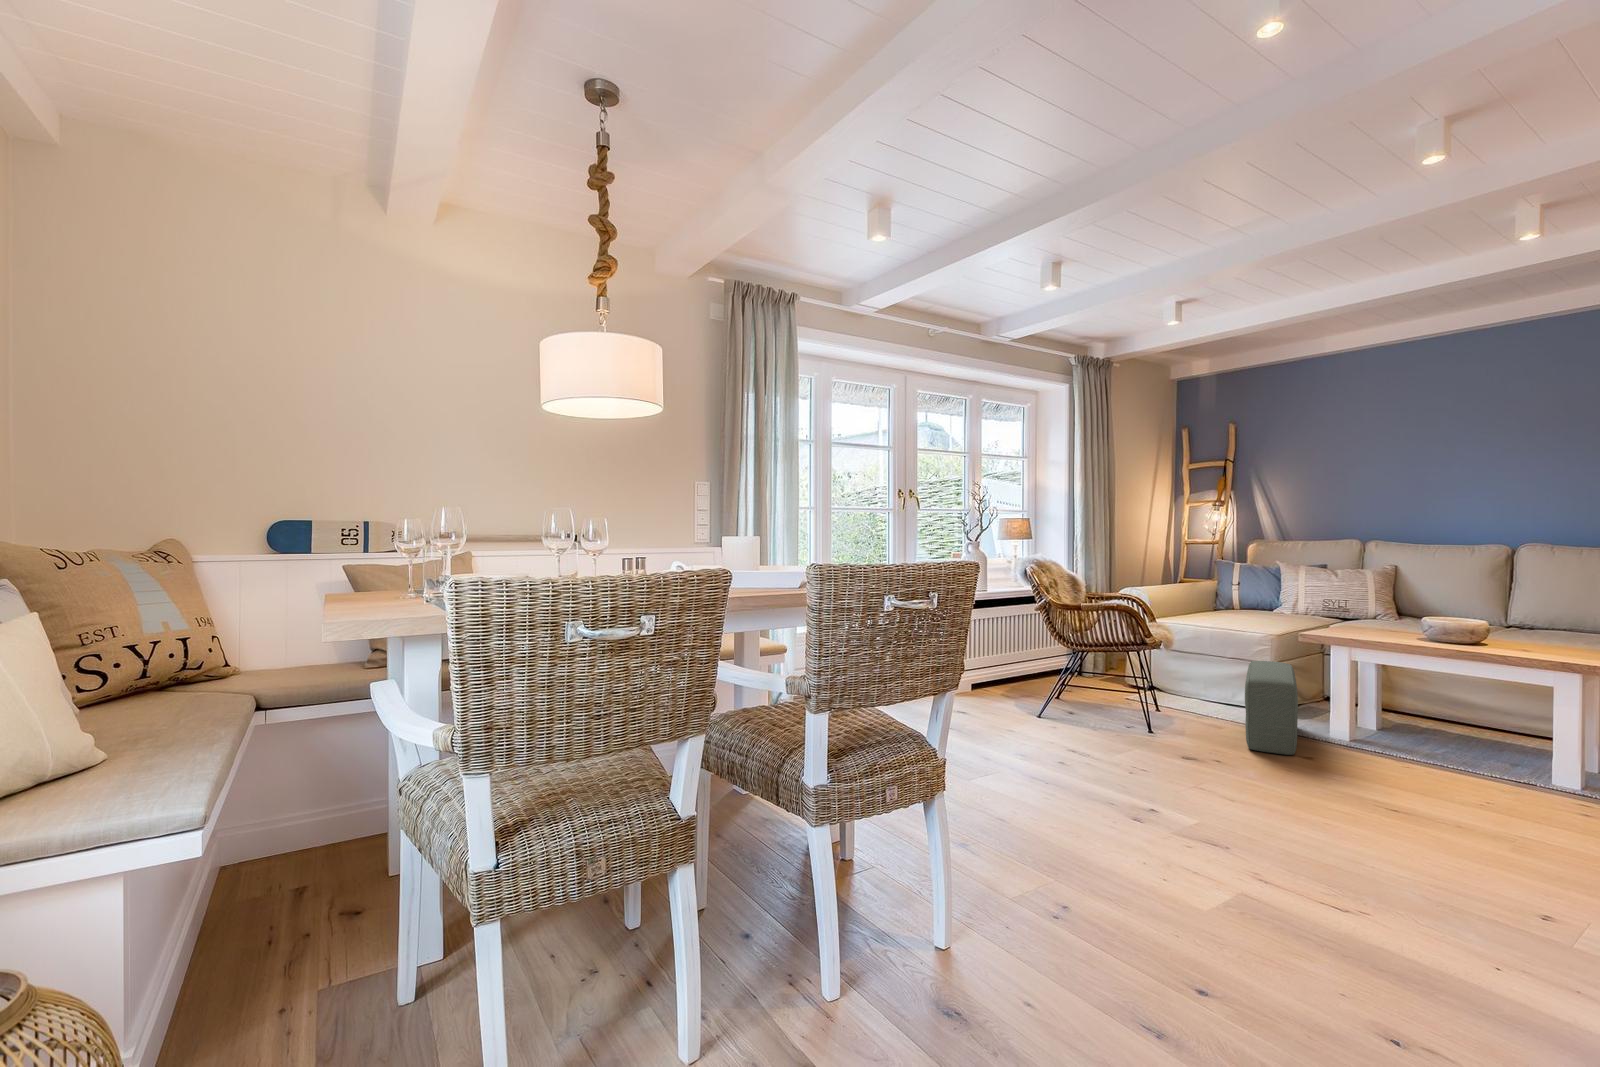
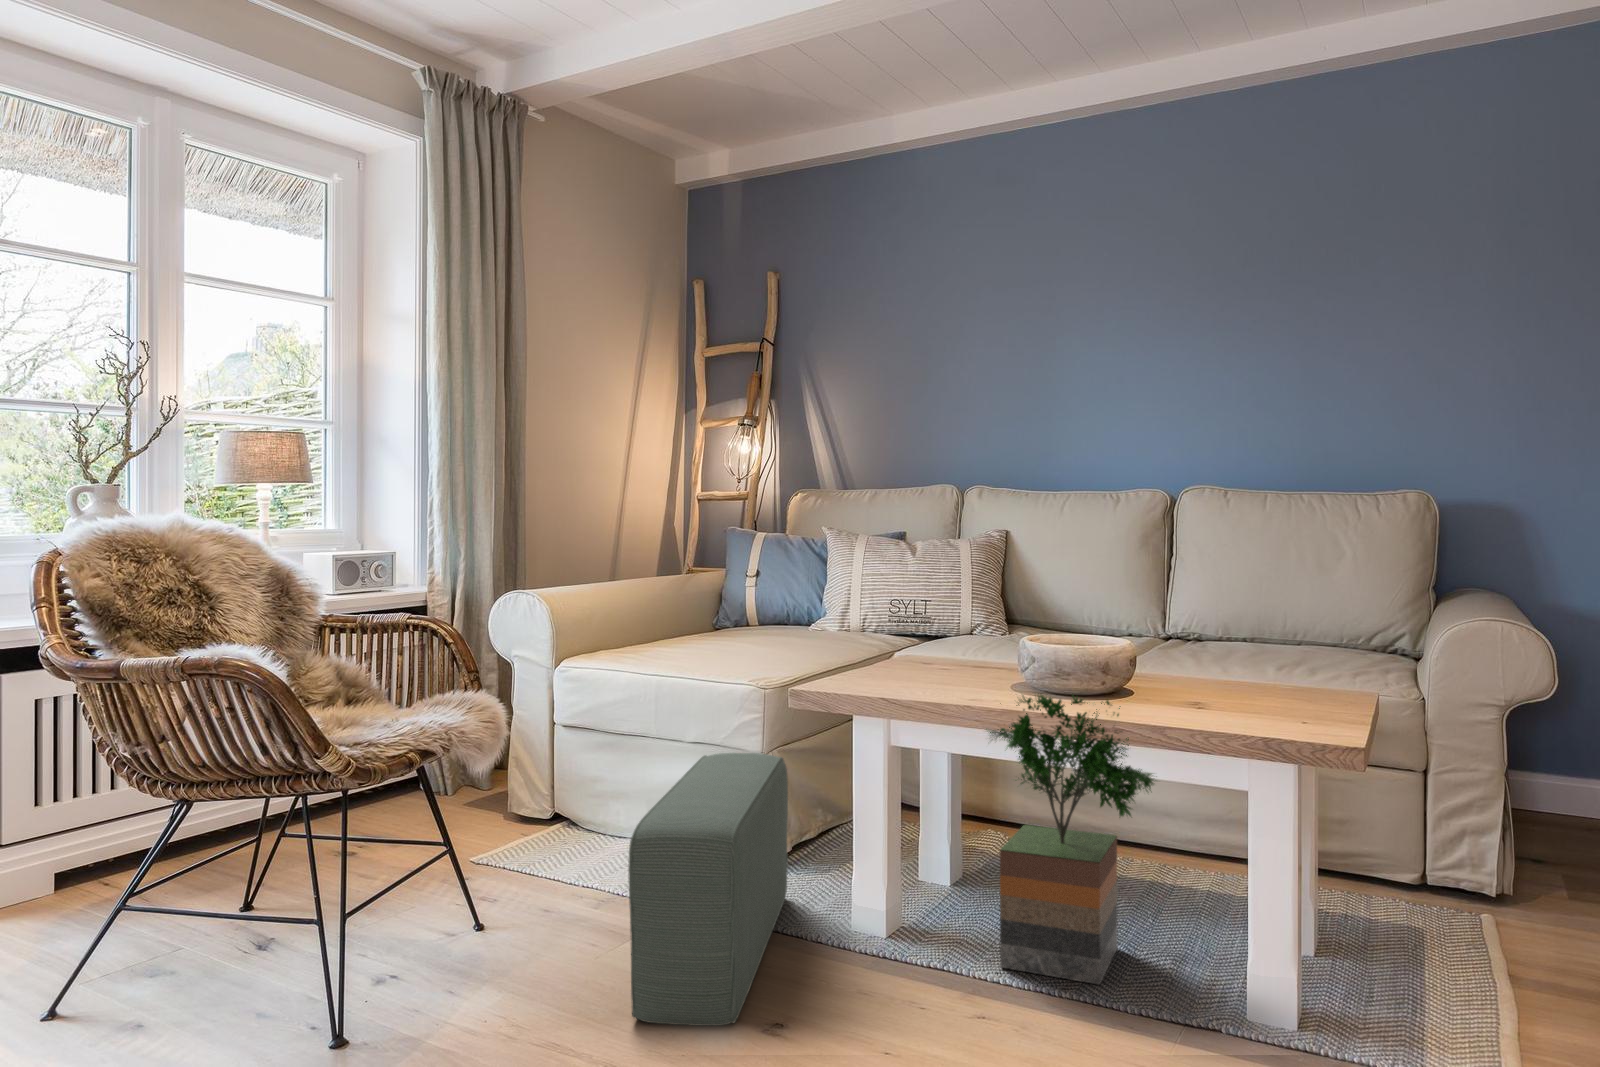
potted tree: none [1401,643,1504,766] -> present [986,695,1156,985]

